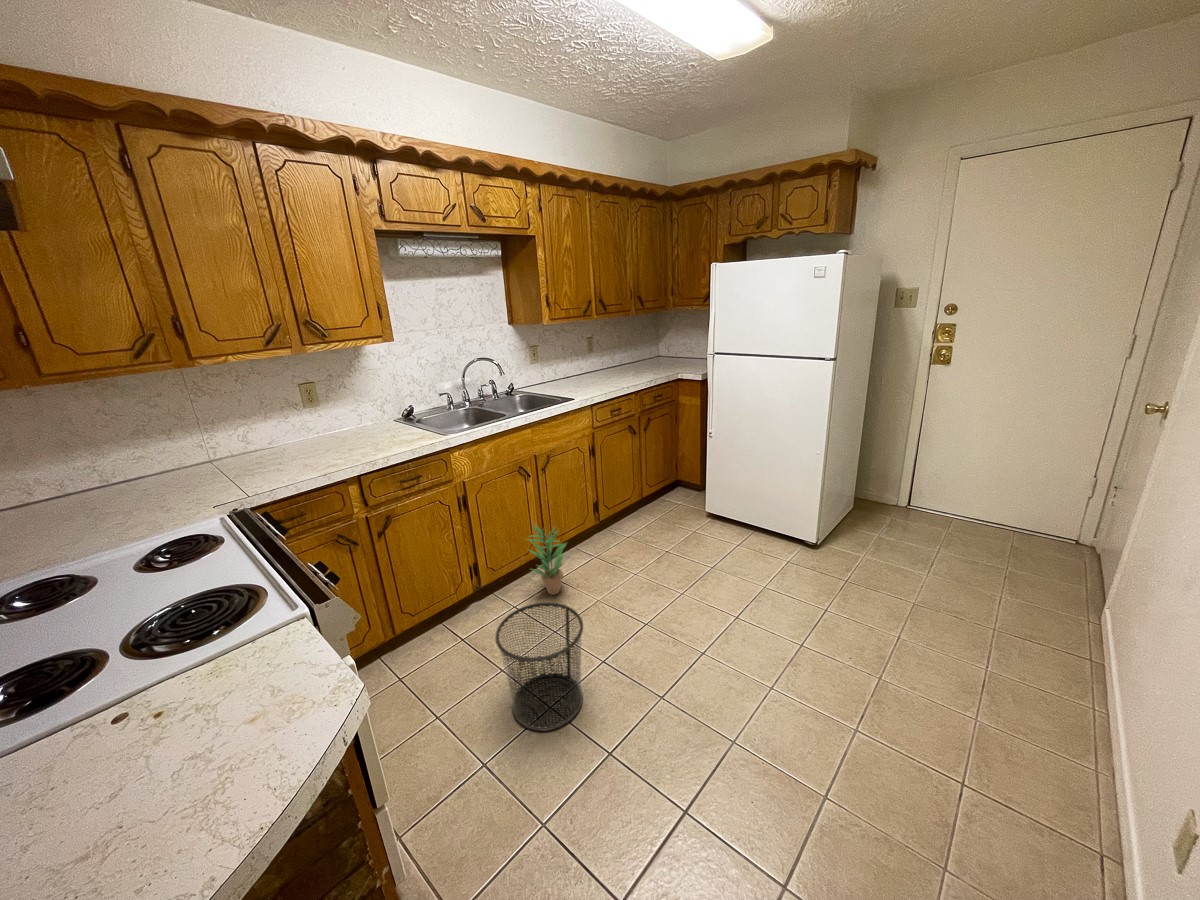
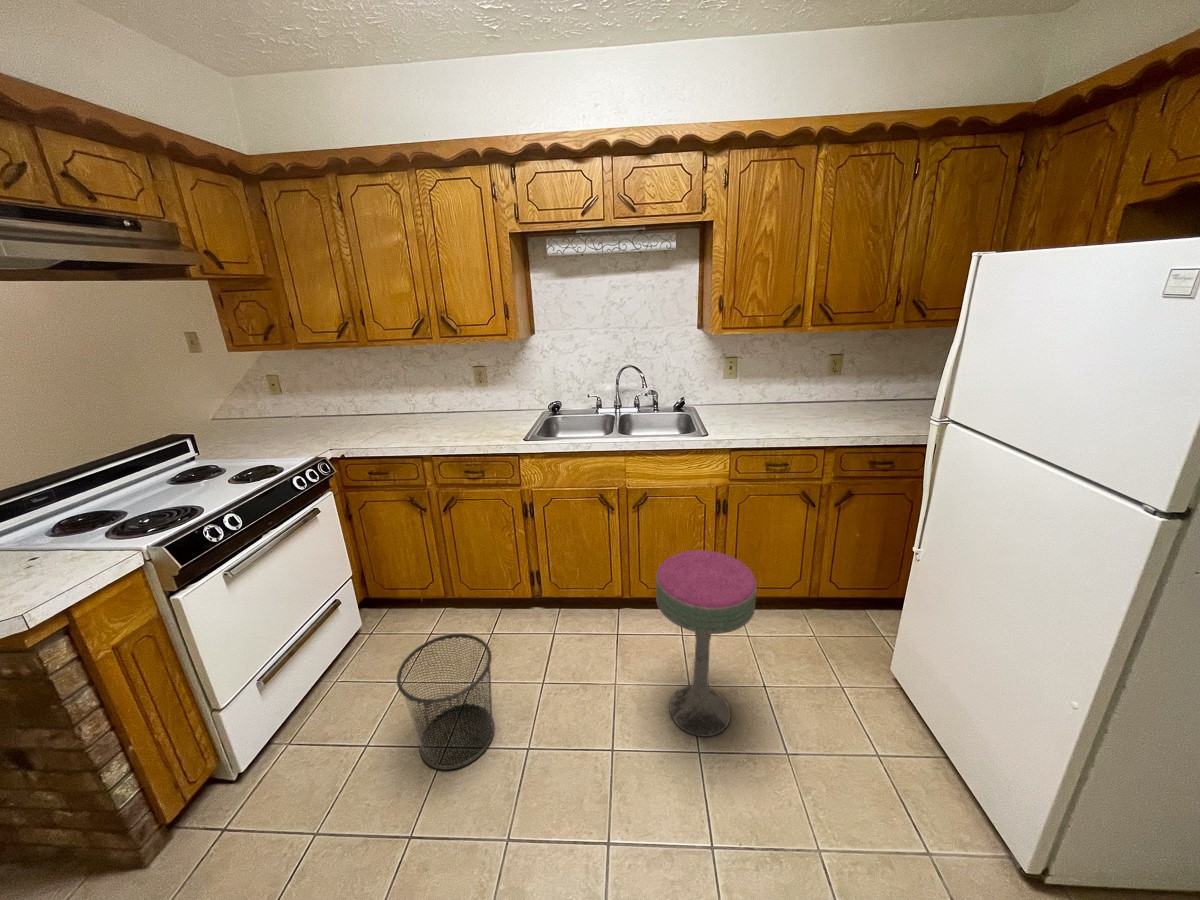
bar stool: none [621,463,689,593] -> present [656,550,757,737]
potted plant: present [528,525,566,595] -> none [570,559,625,645]

